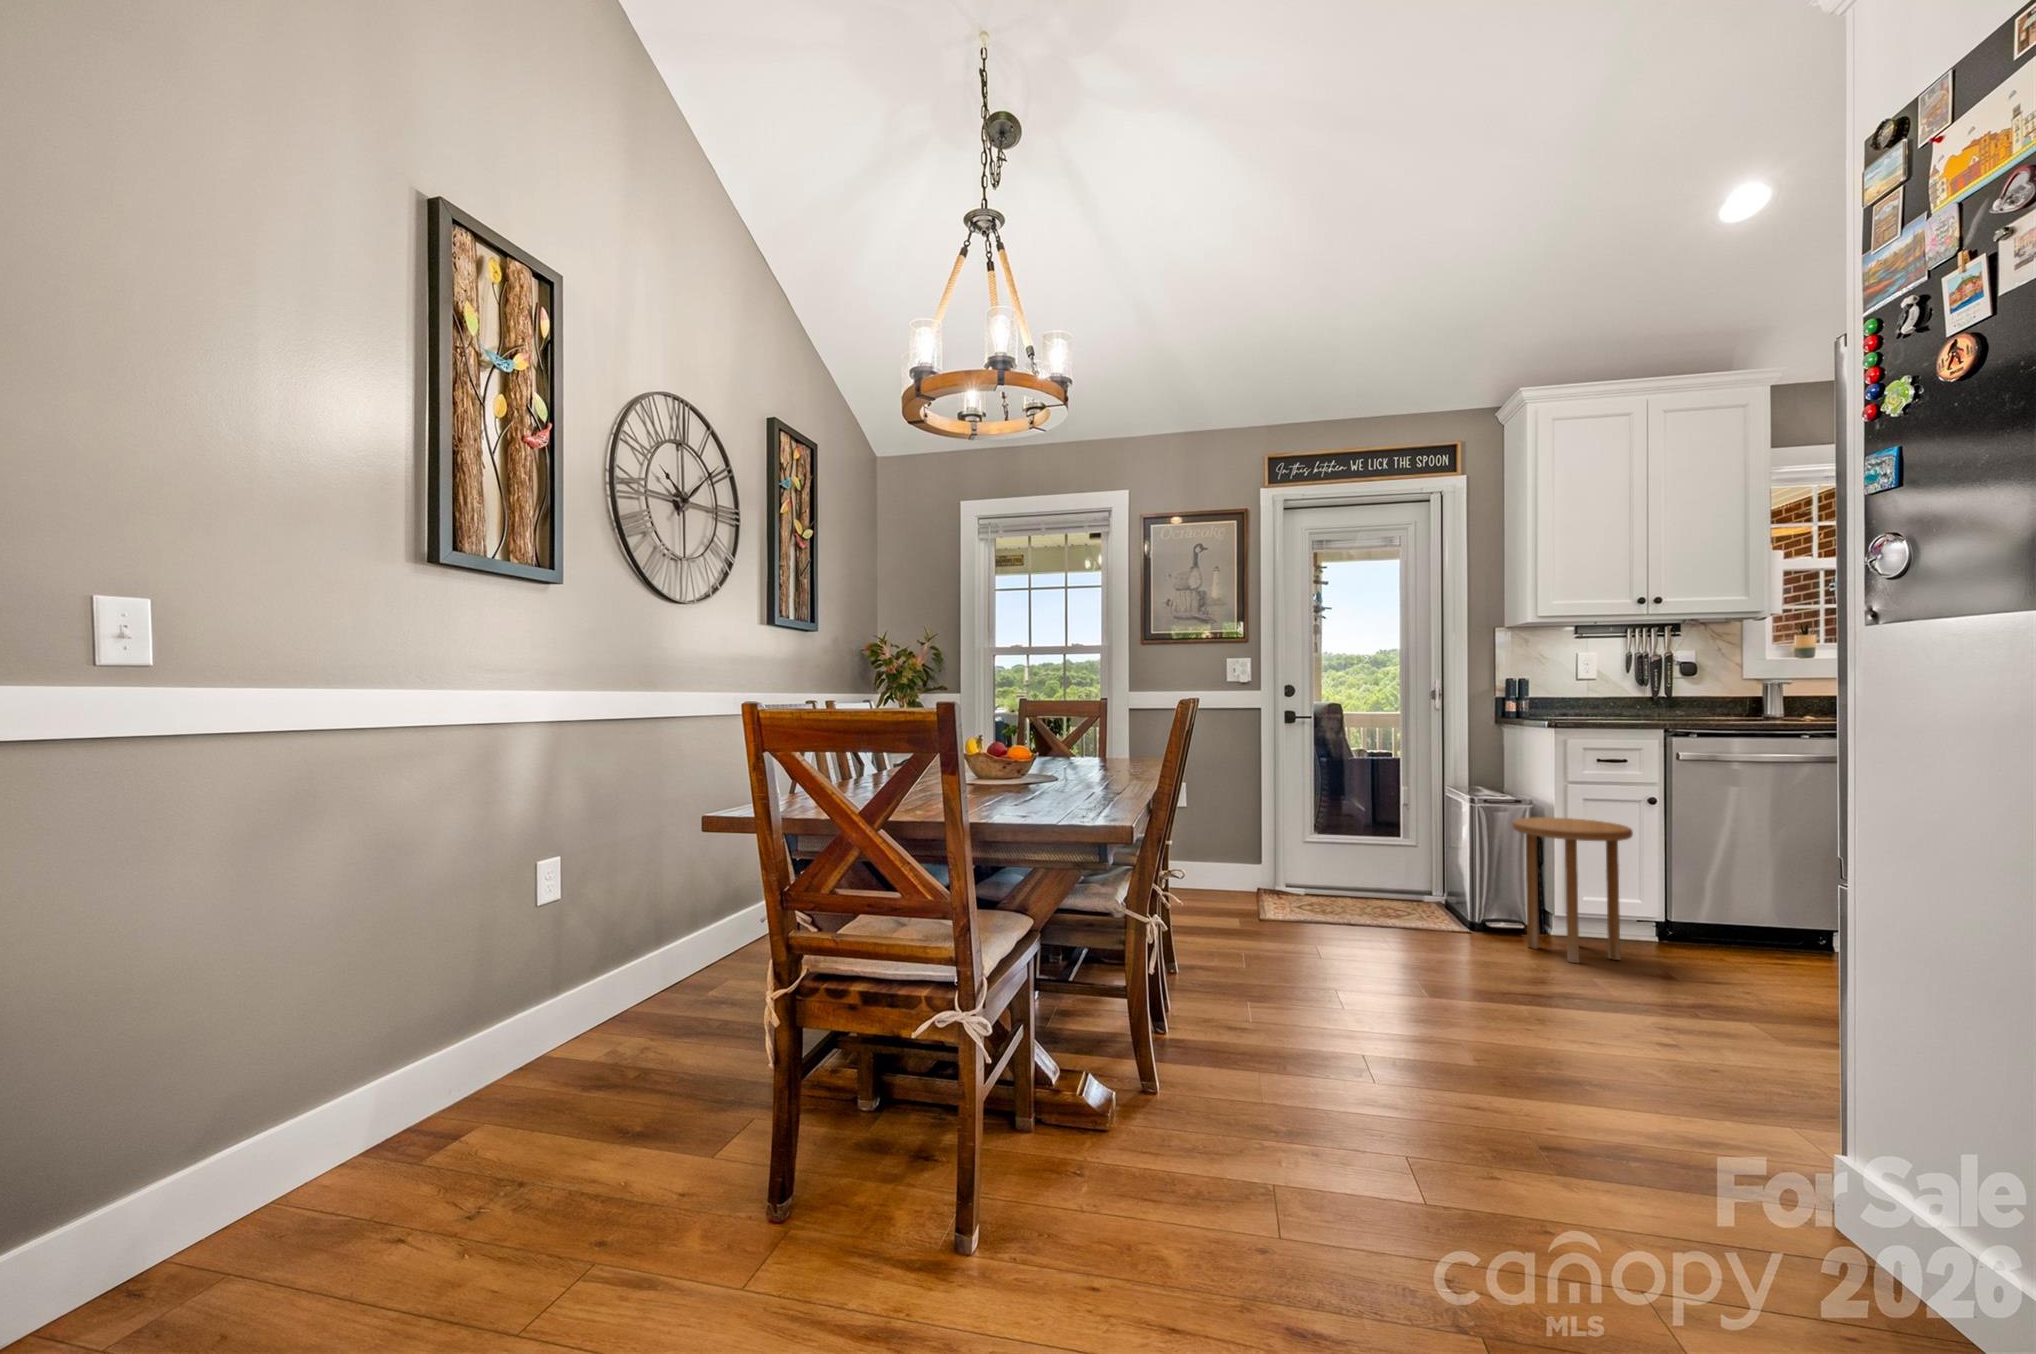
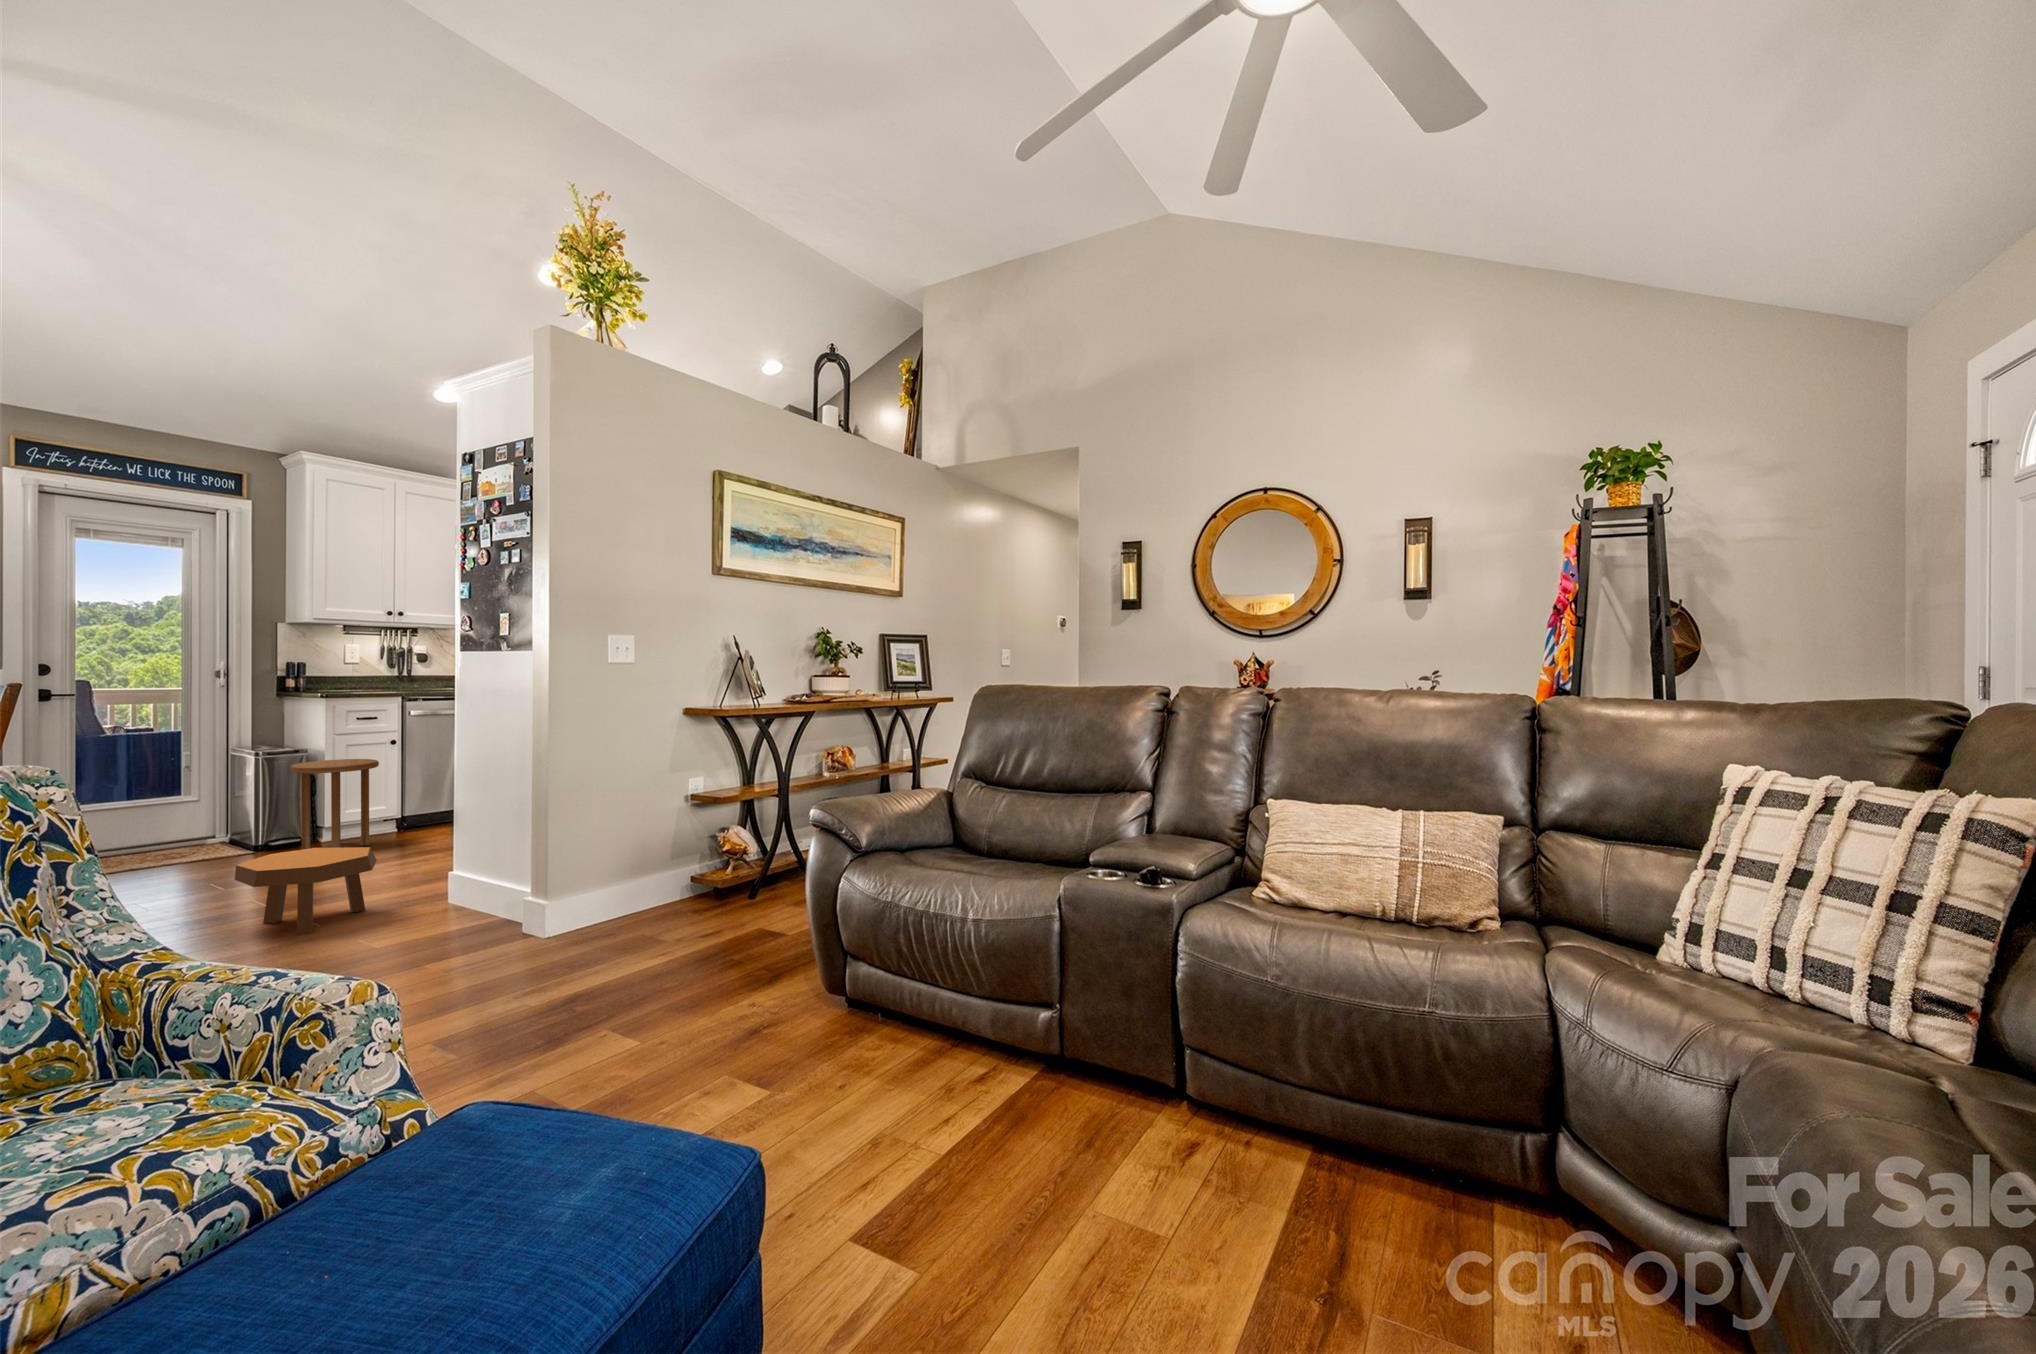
footstool: none [1432,981,1661,1179] -> present [235,847,377,935]

